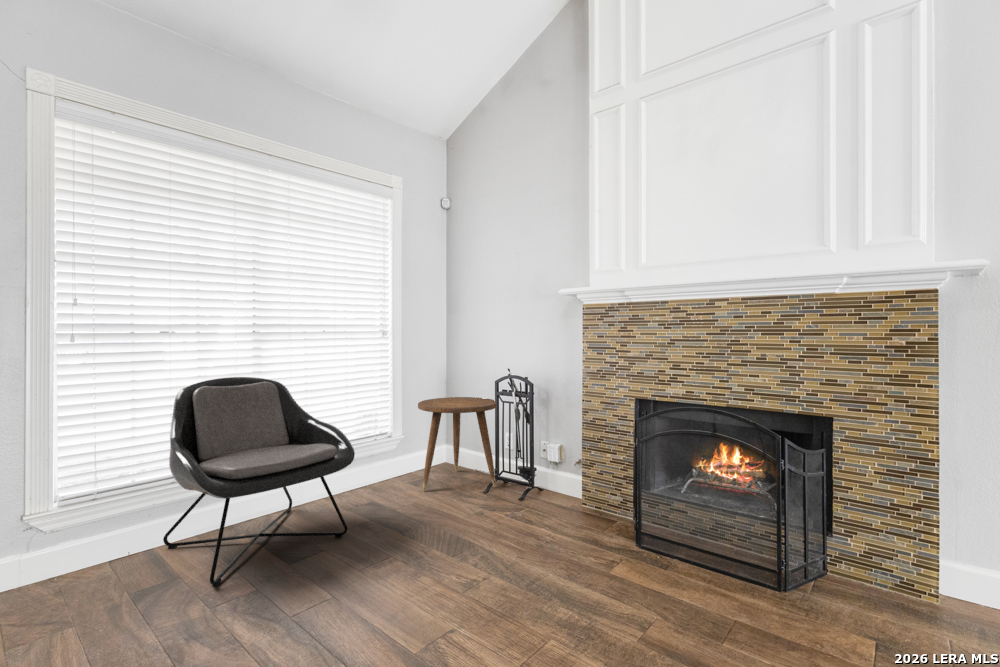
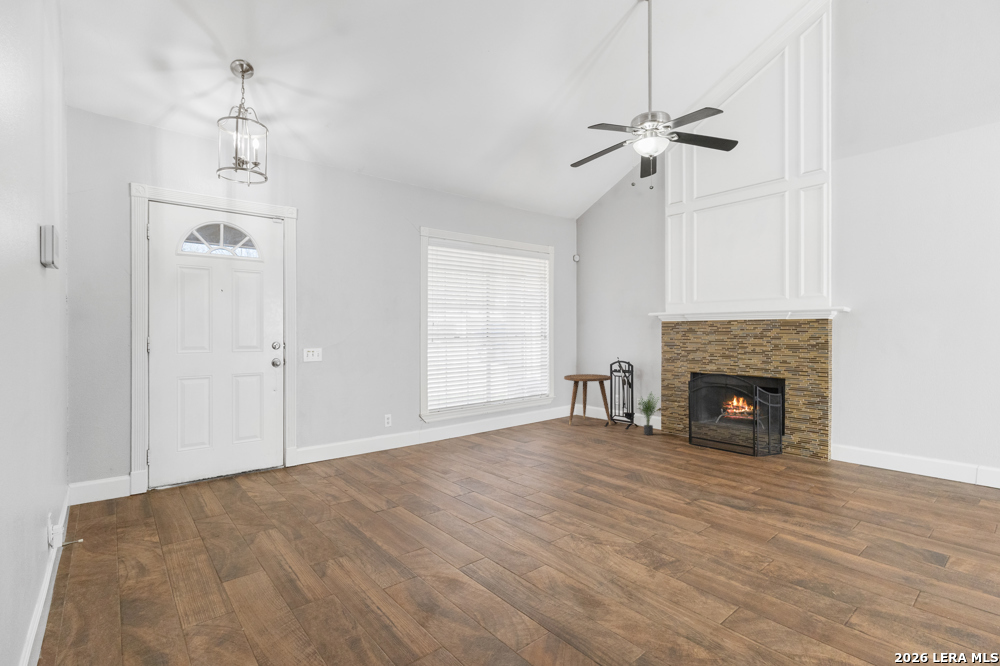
lounge chair: present [163,377,355,586] -> none [461,361,545,448]
potted plant: none [536,431,584,516] -> present [639,394,657,435]

